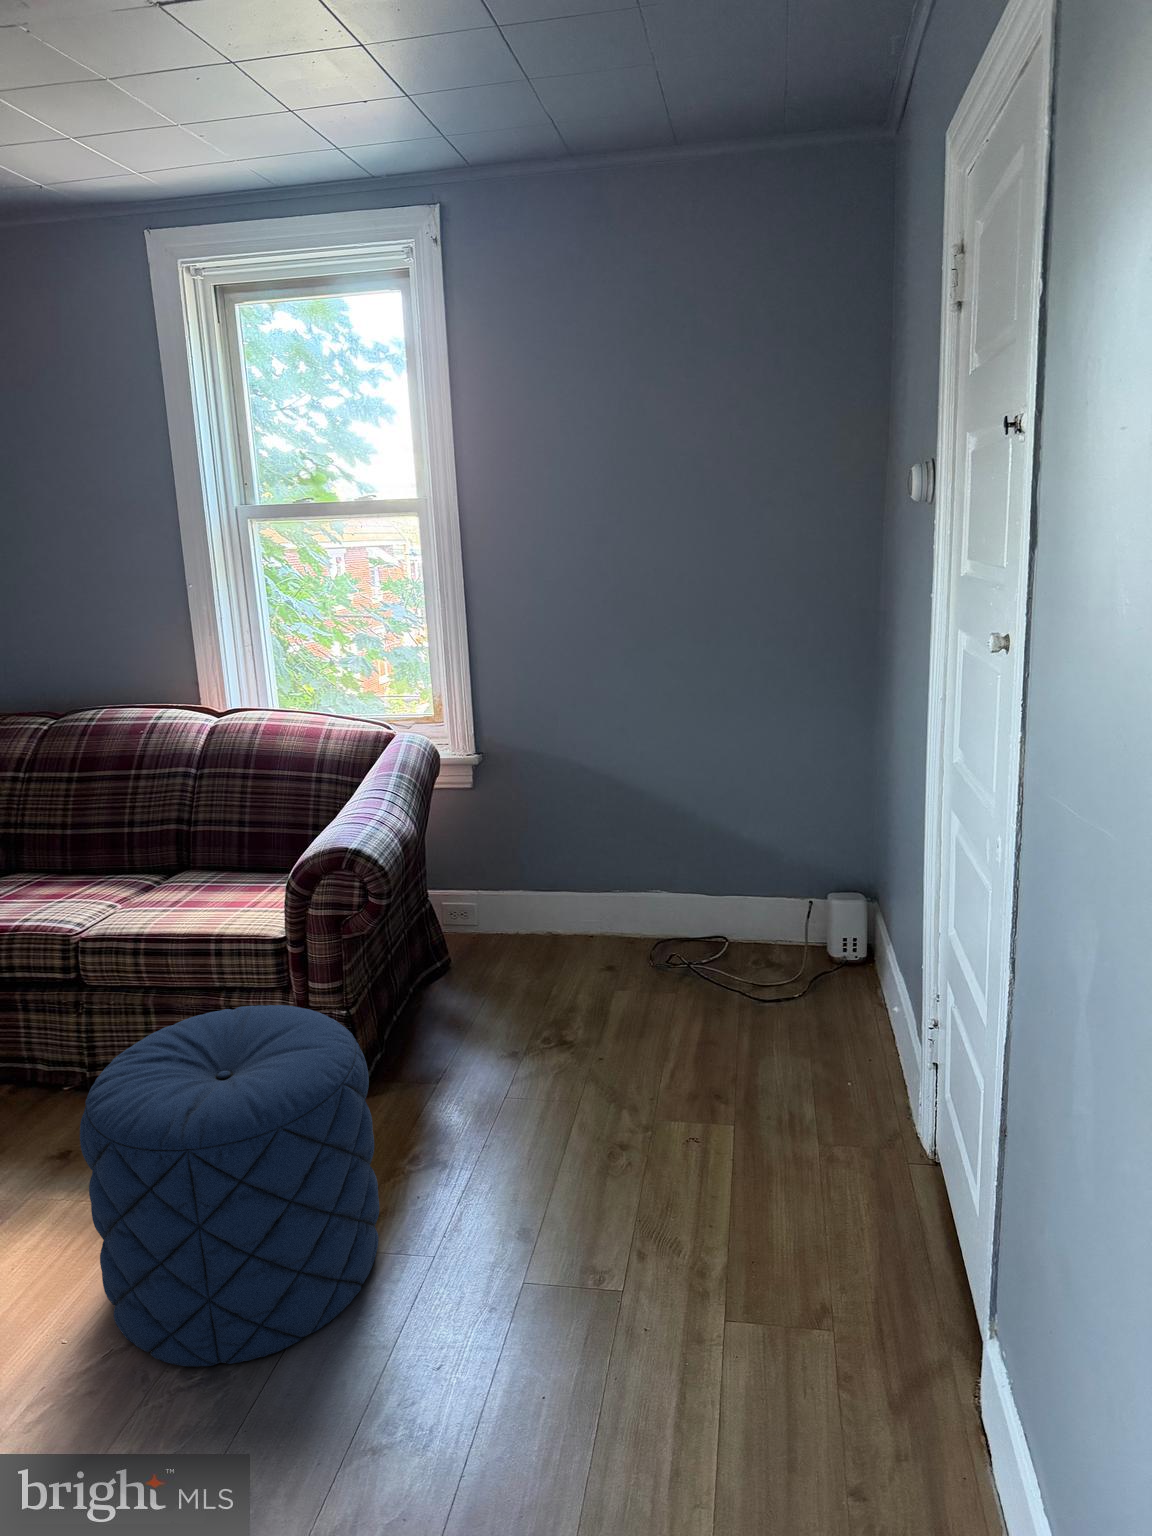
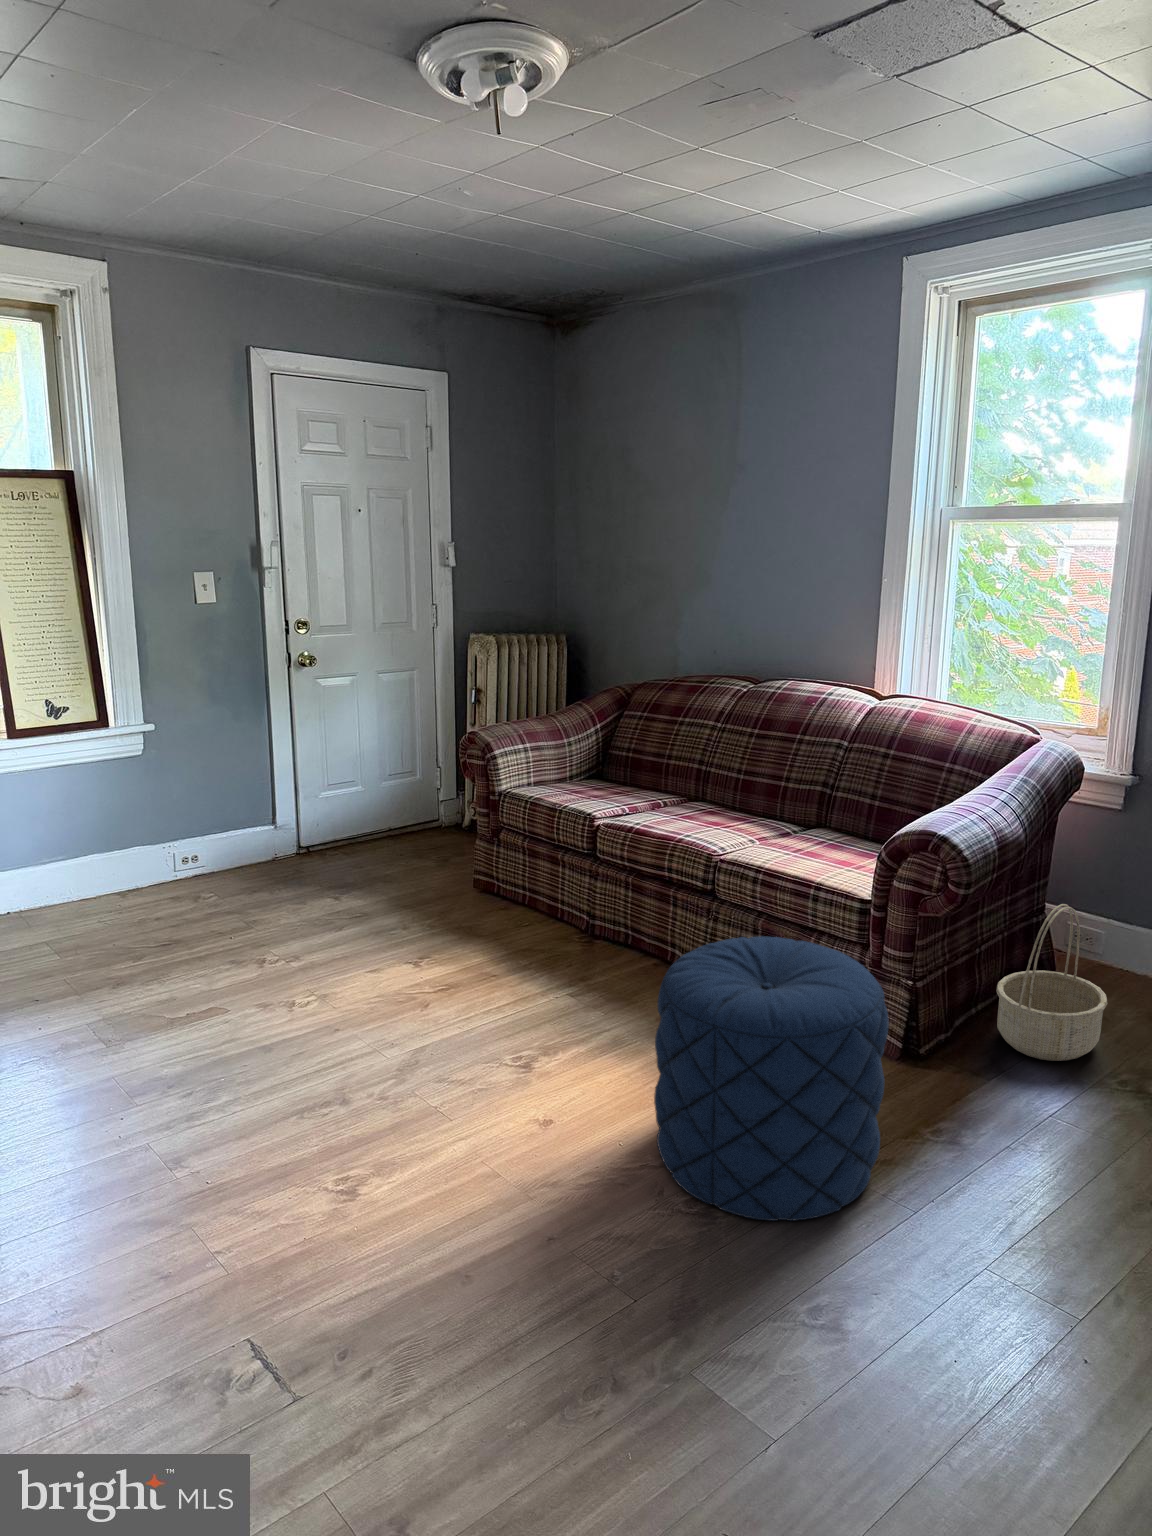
basket: none [415,888,512,1043] -> present [996,904,1107,1061]

